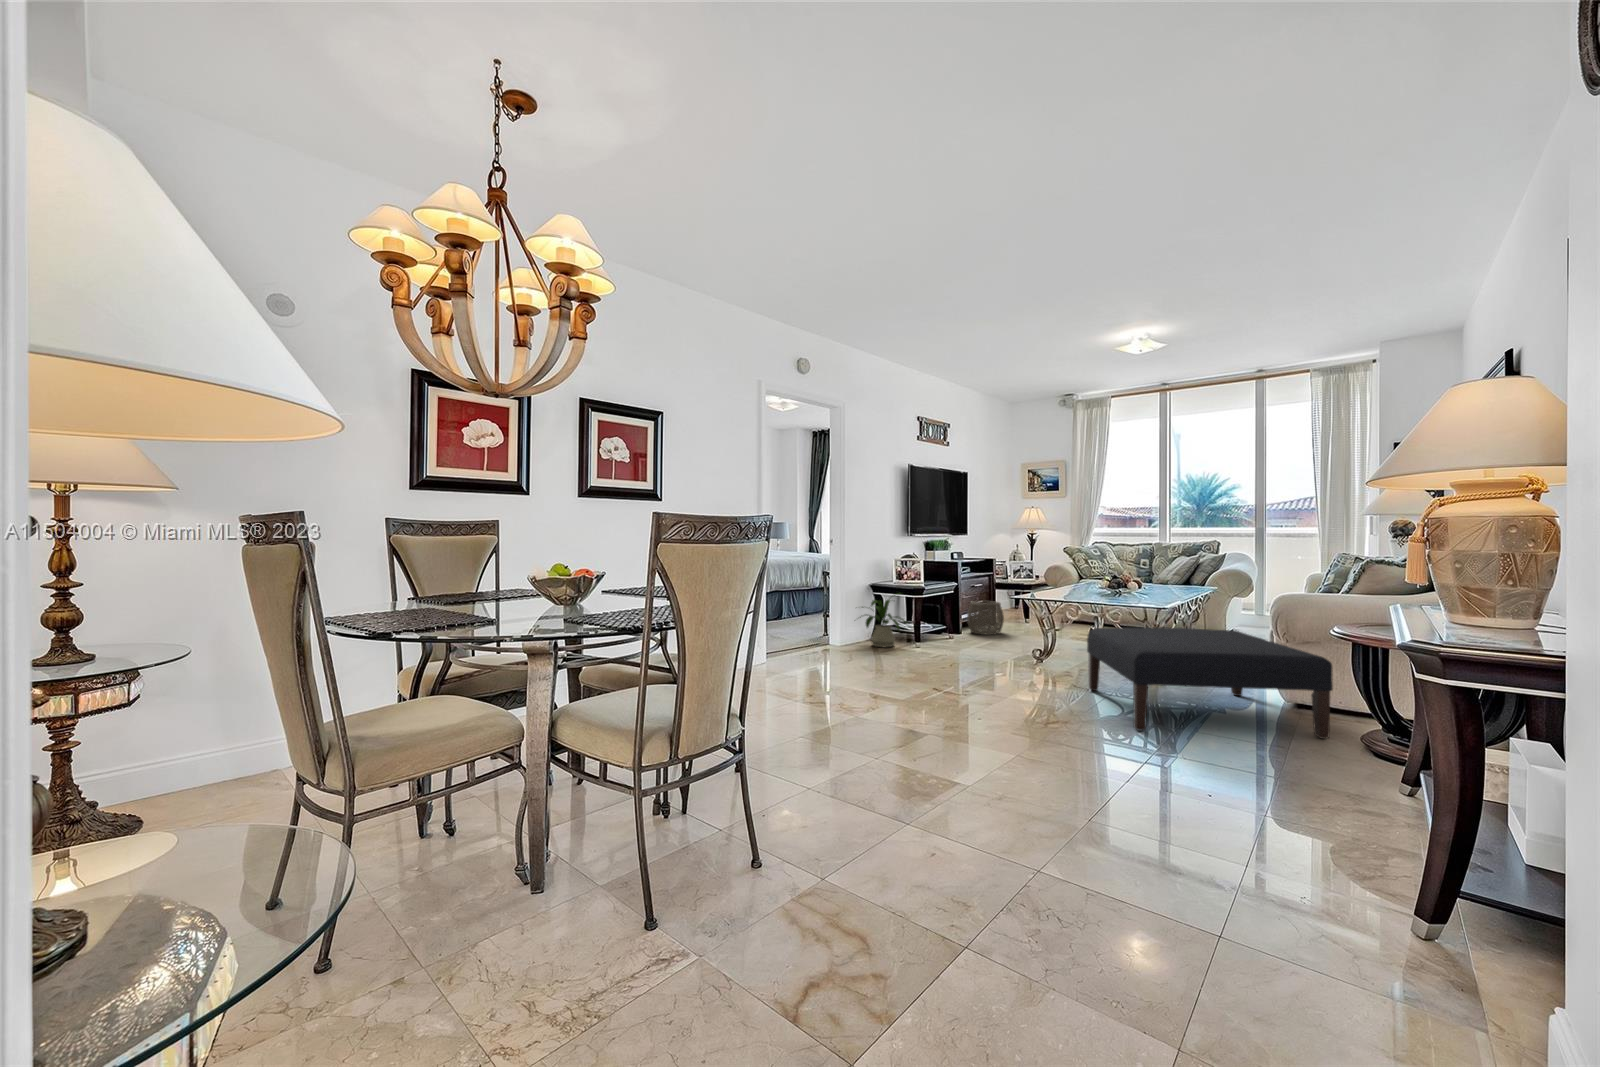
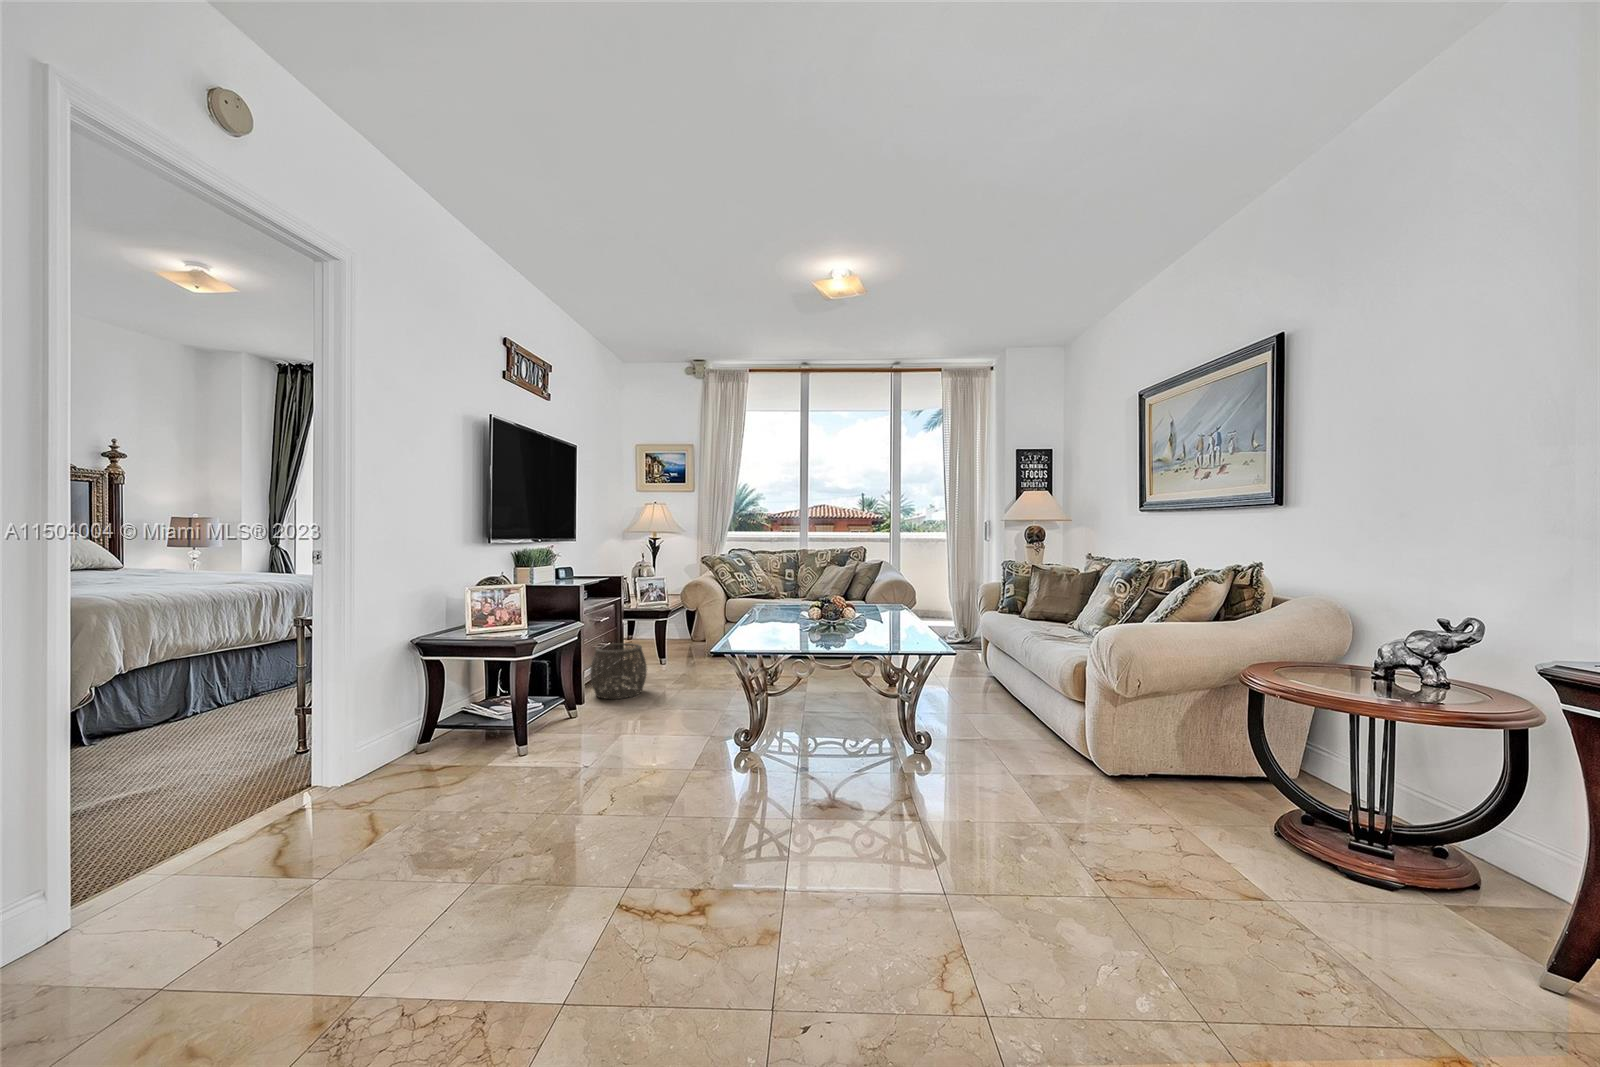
house plant: present [860,595,904,647] -> none [377,658,507,773]
ottoman: present [1087,627,1333,739] -> none [881,684,1275,953]

